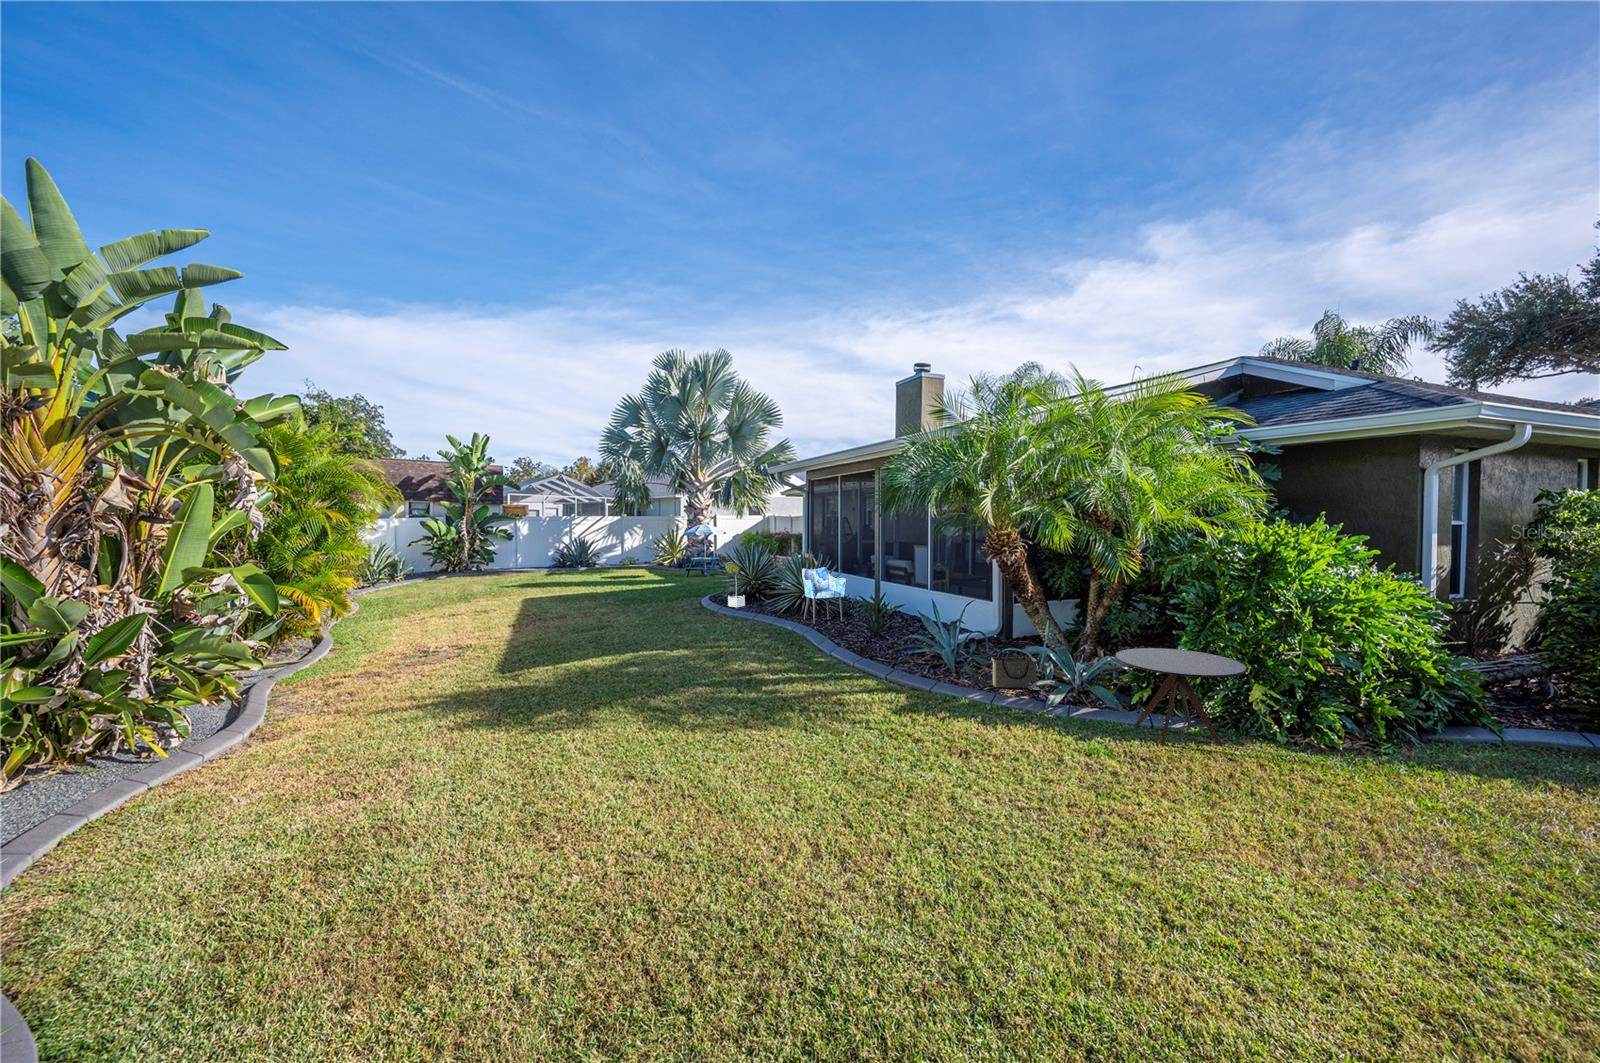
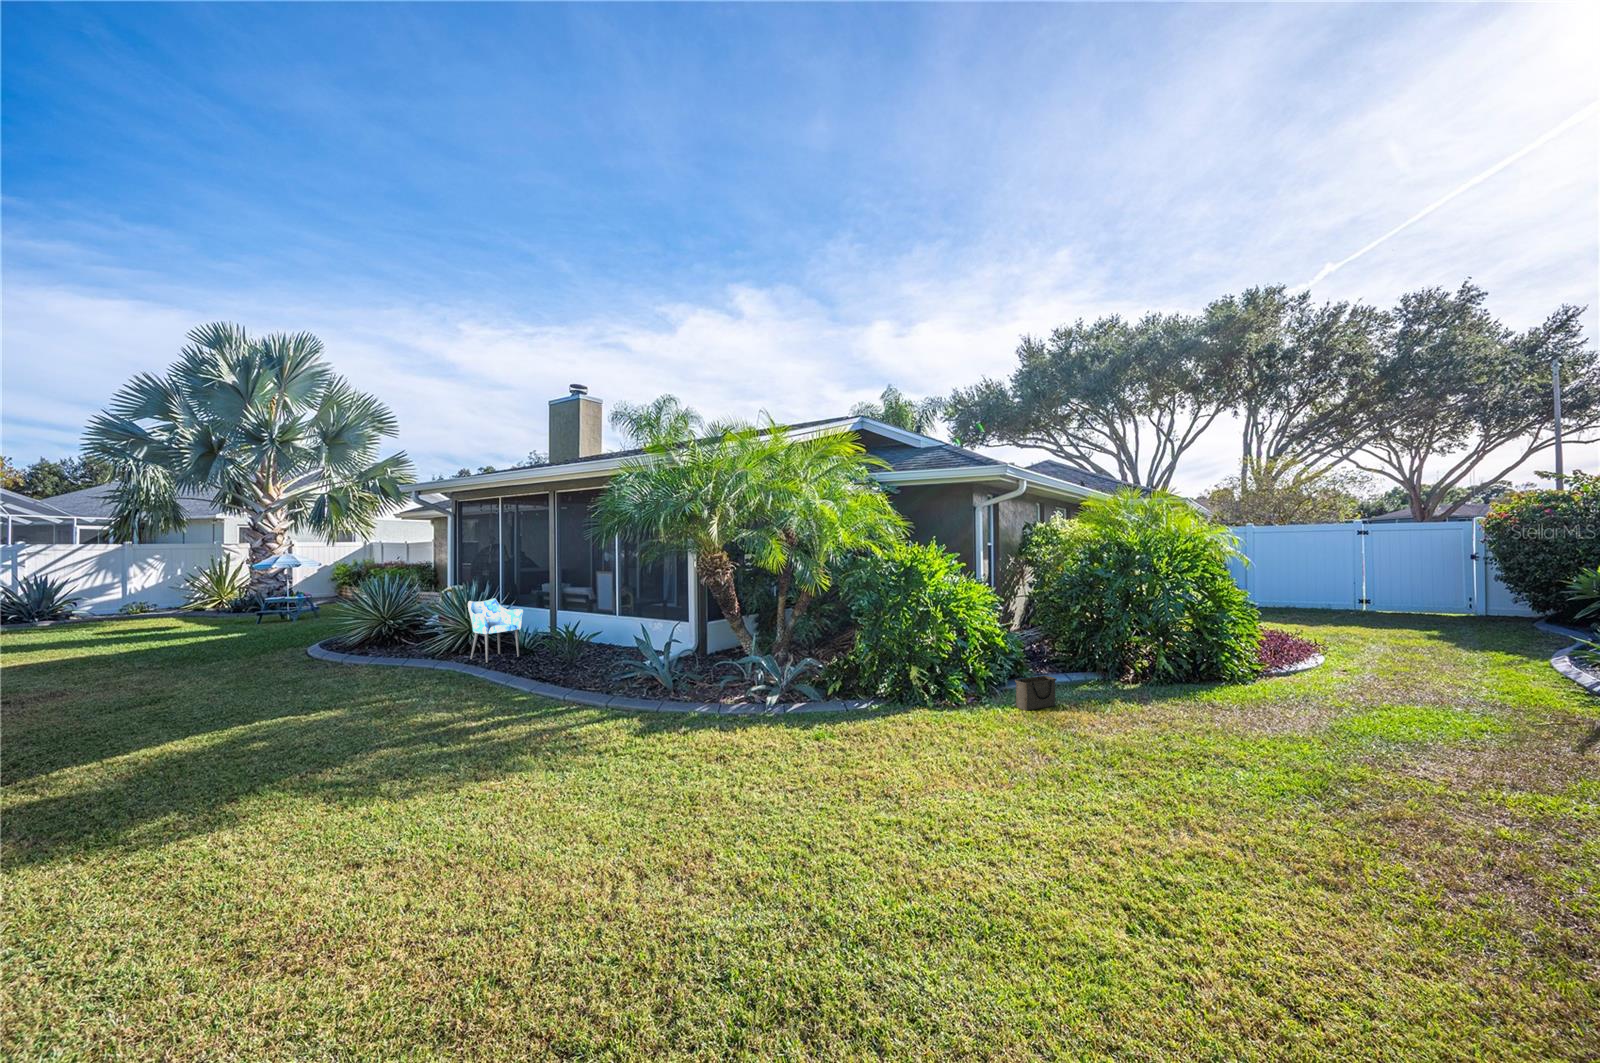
potted tree: present [725,562,745,607] -> none [350,599,379,654]
round table: present [1116,648,1246,746] -> none [823,646,913,723]
basket: present [991,657,1037,688] -> present [1015,676,1057,710]

